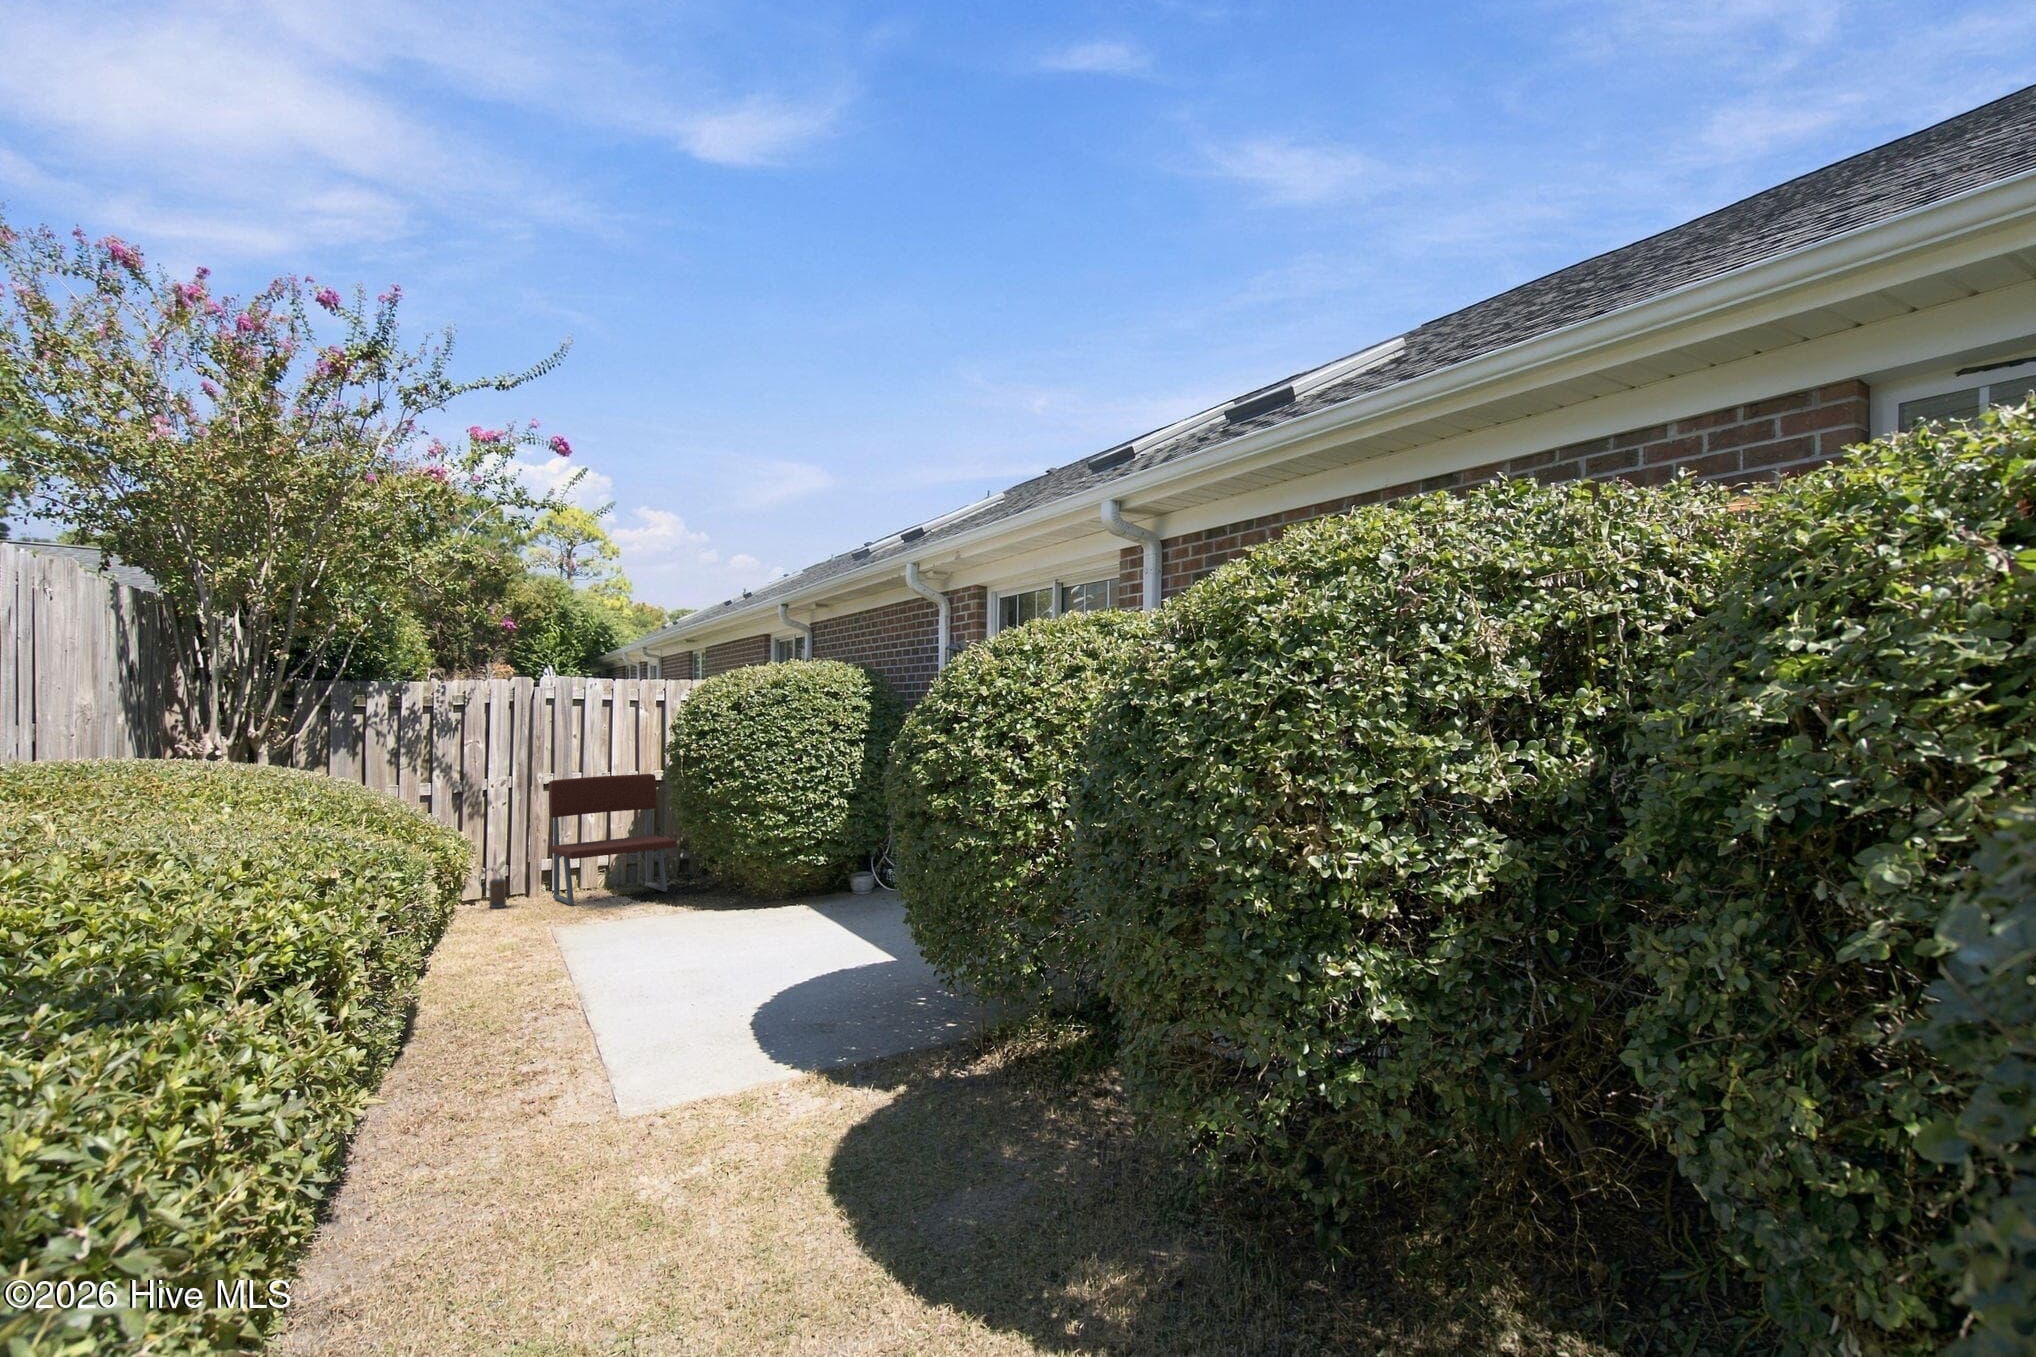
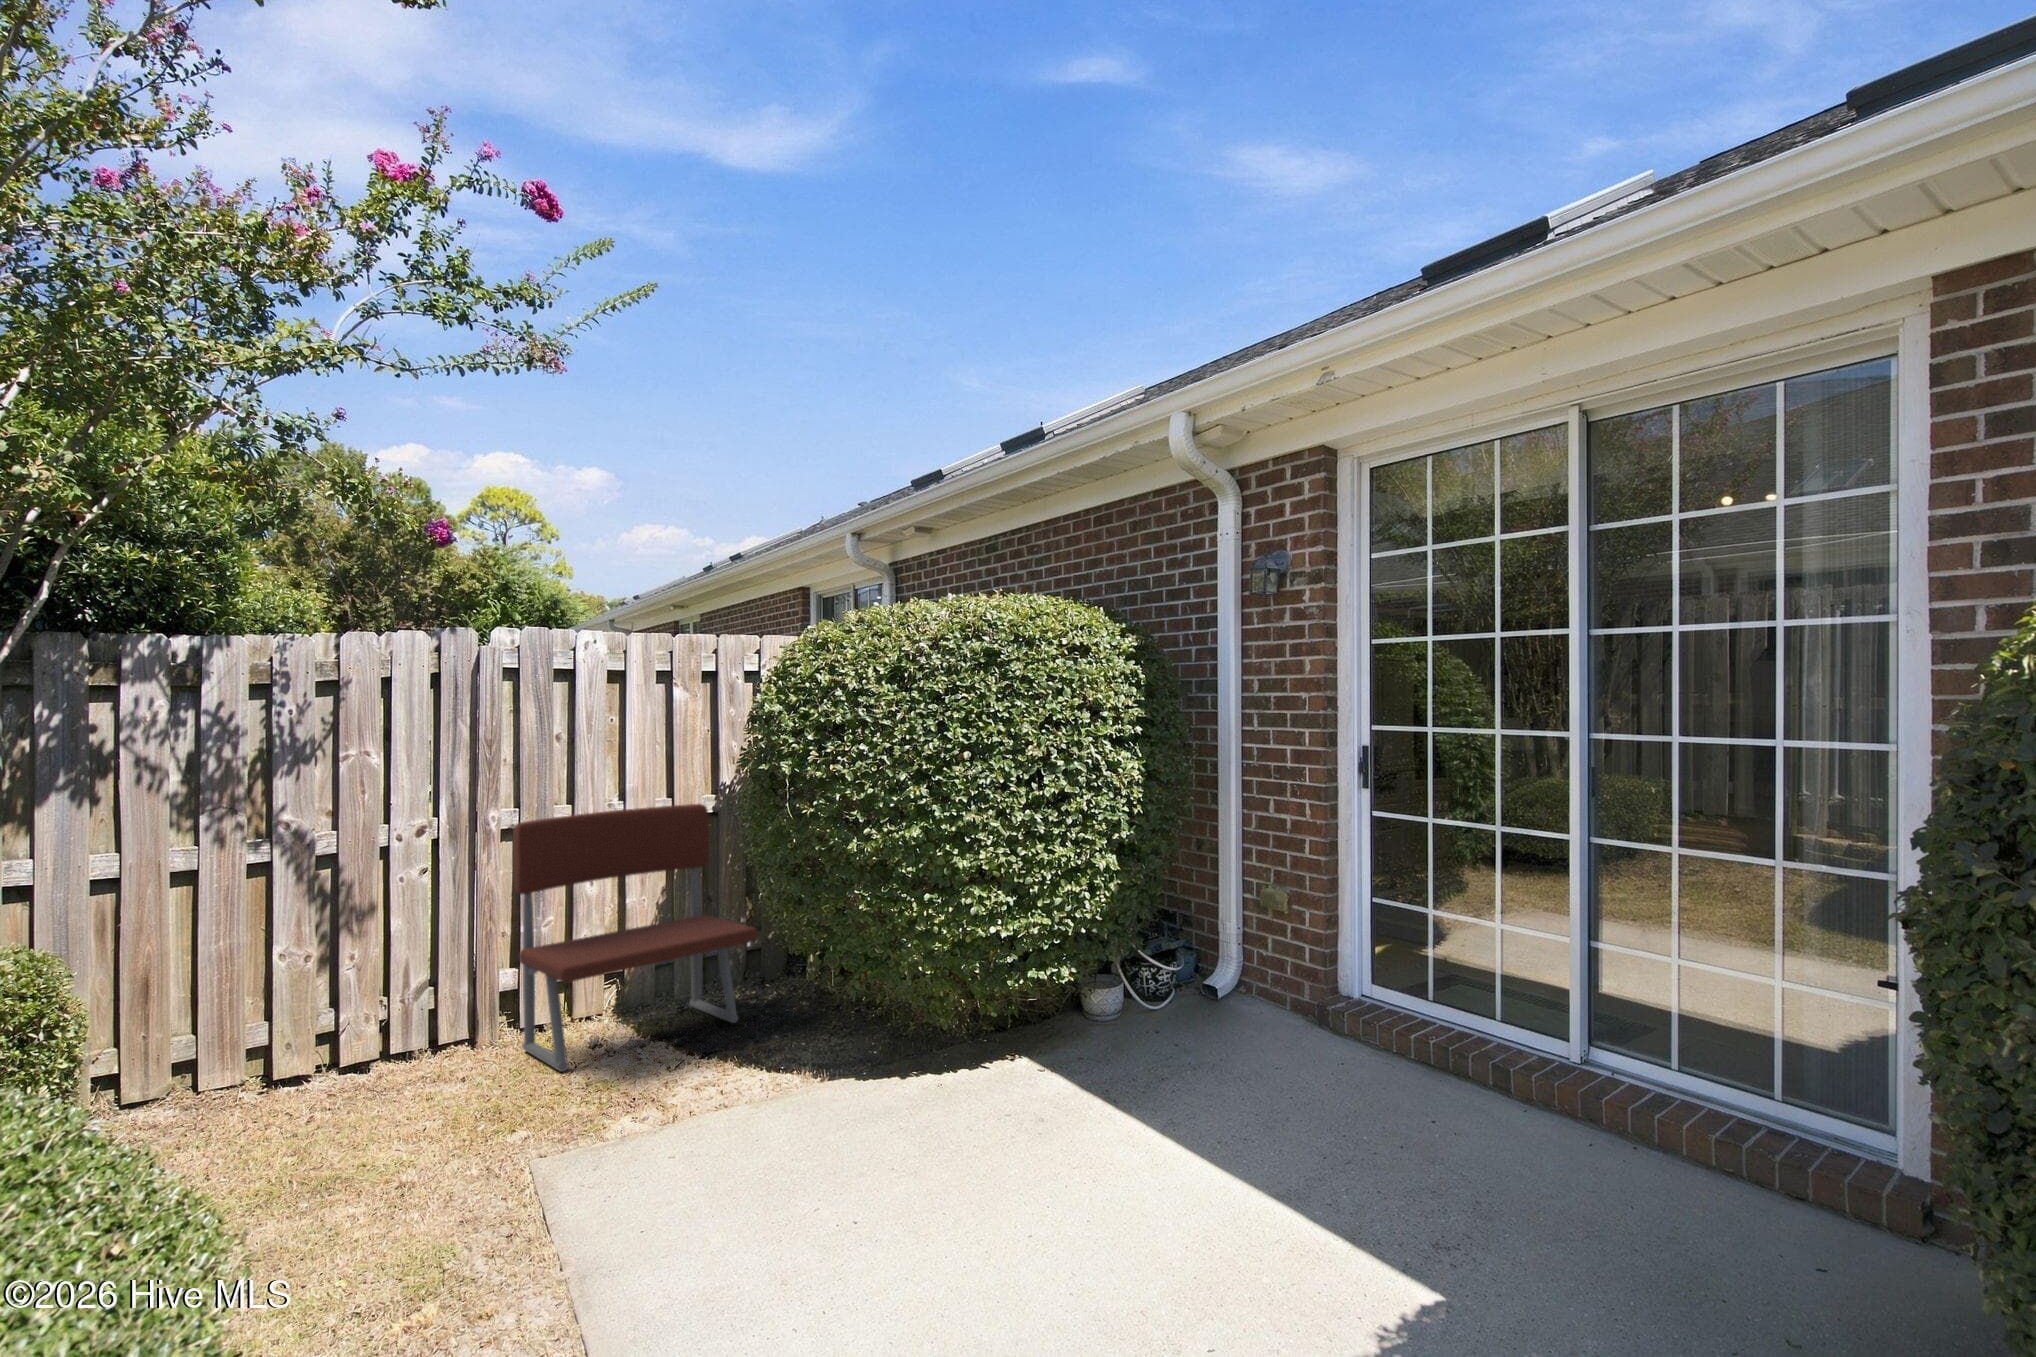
watering can: present [478,869,515,908] -> none [369,1003,451,1085]

